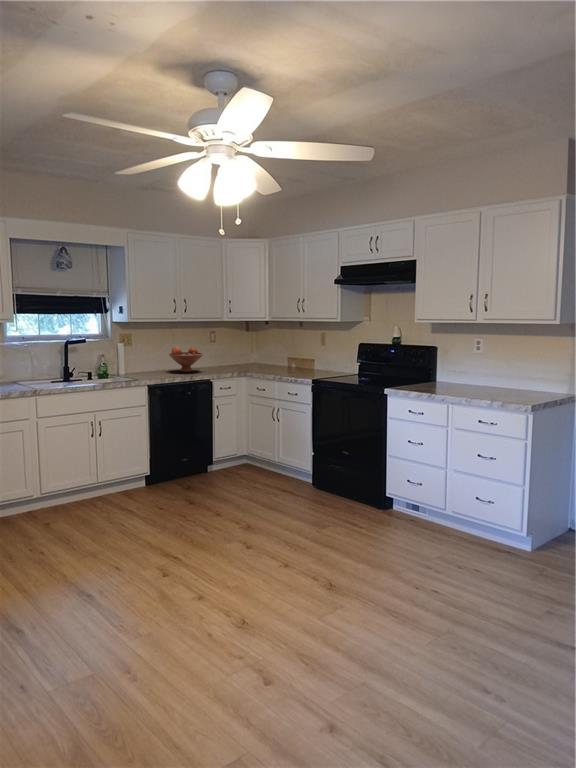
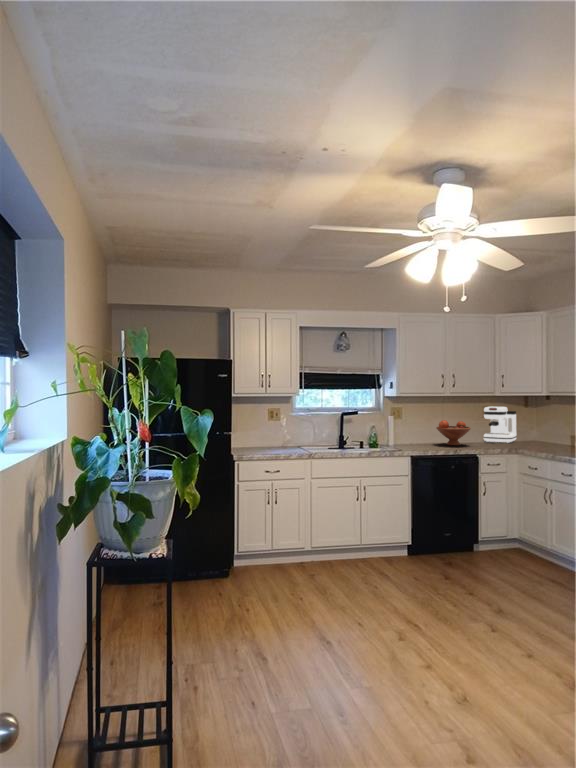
coffee maker: none [212,332,241,367] -> present [484,407,516,443]

